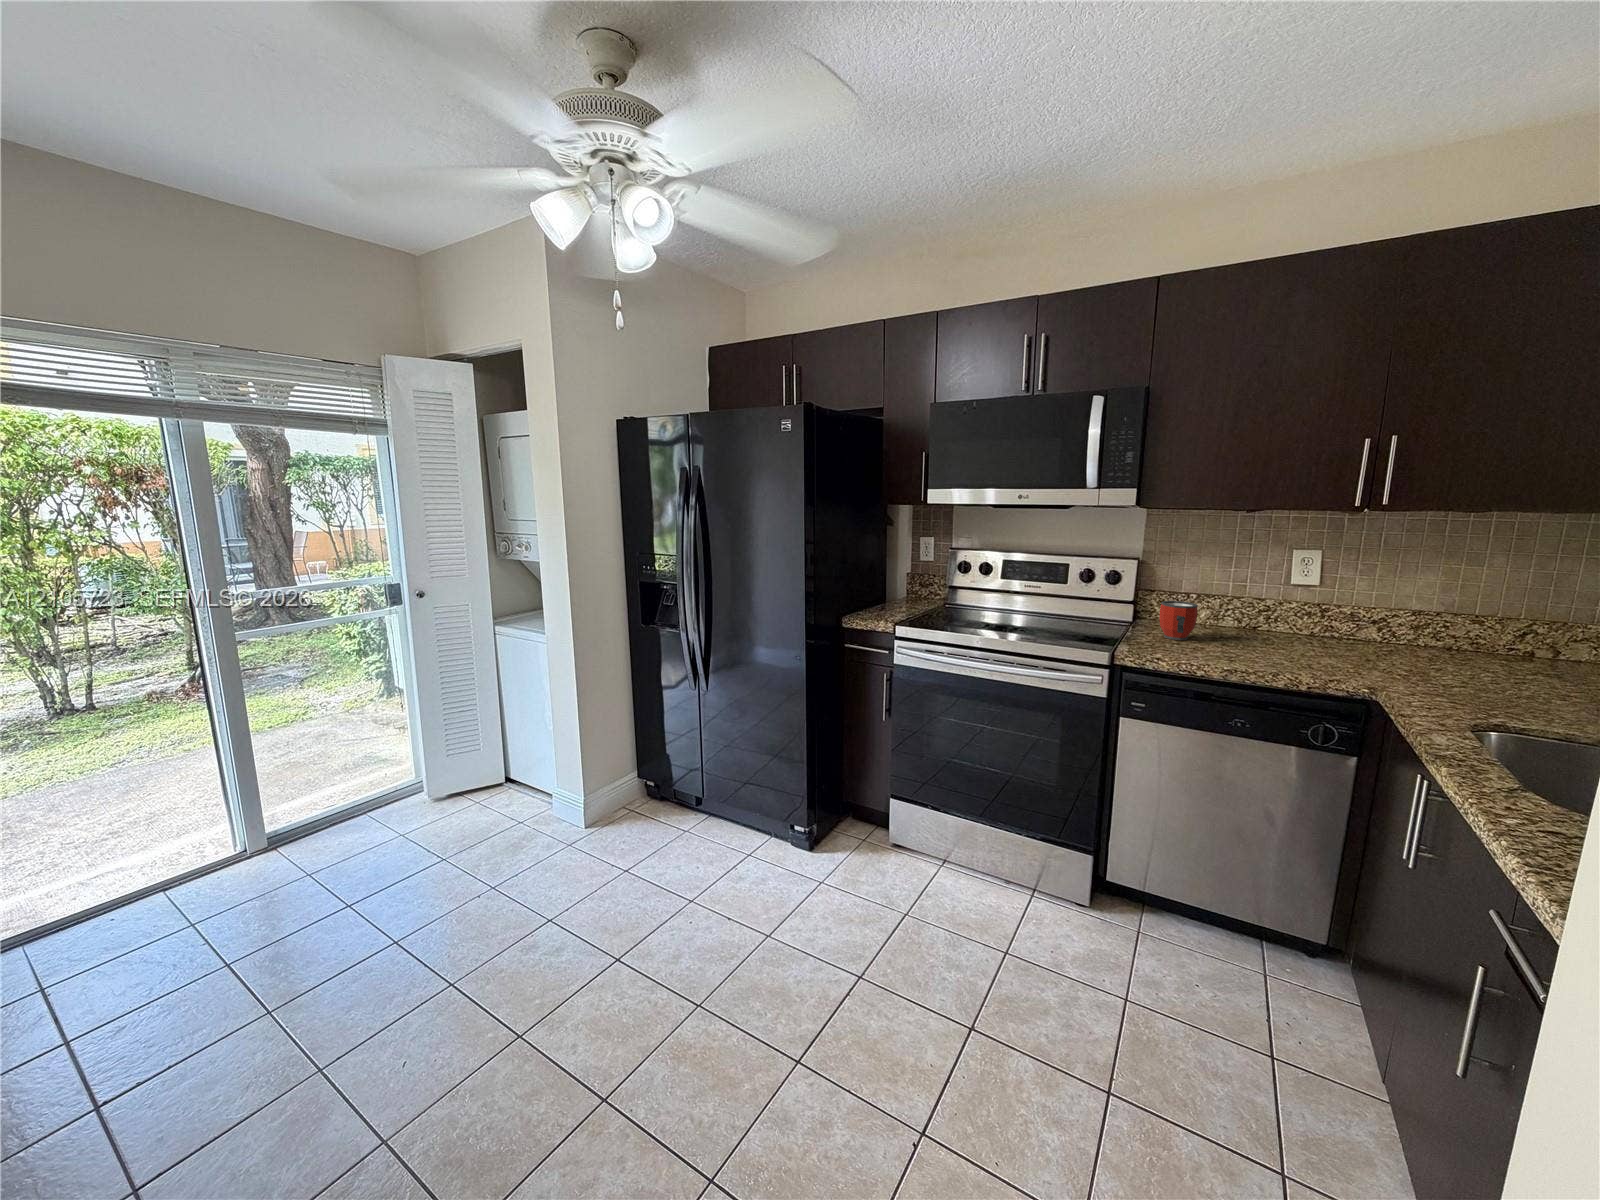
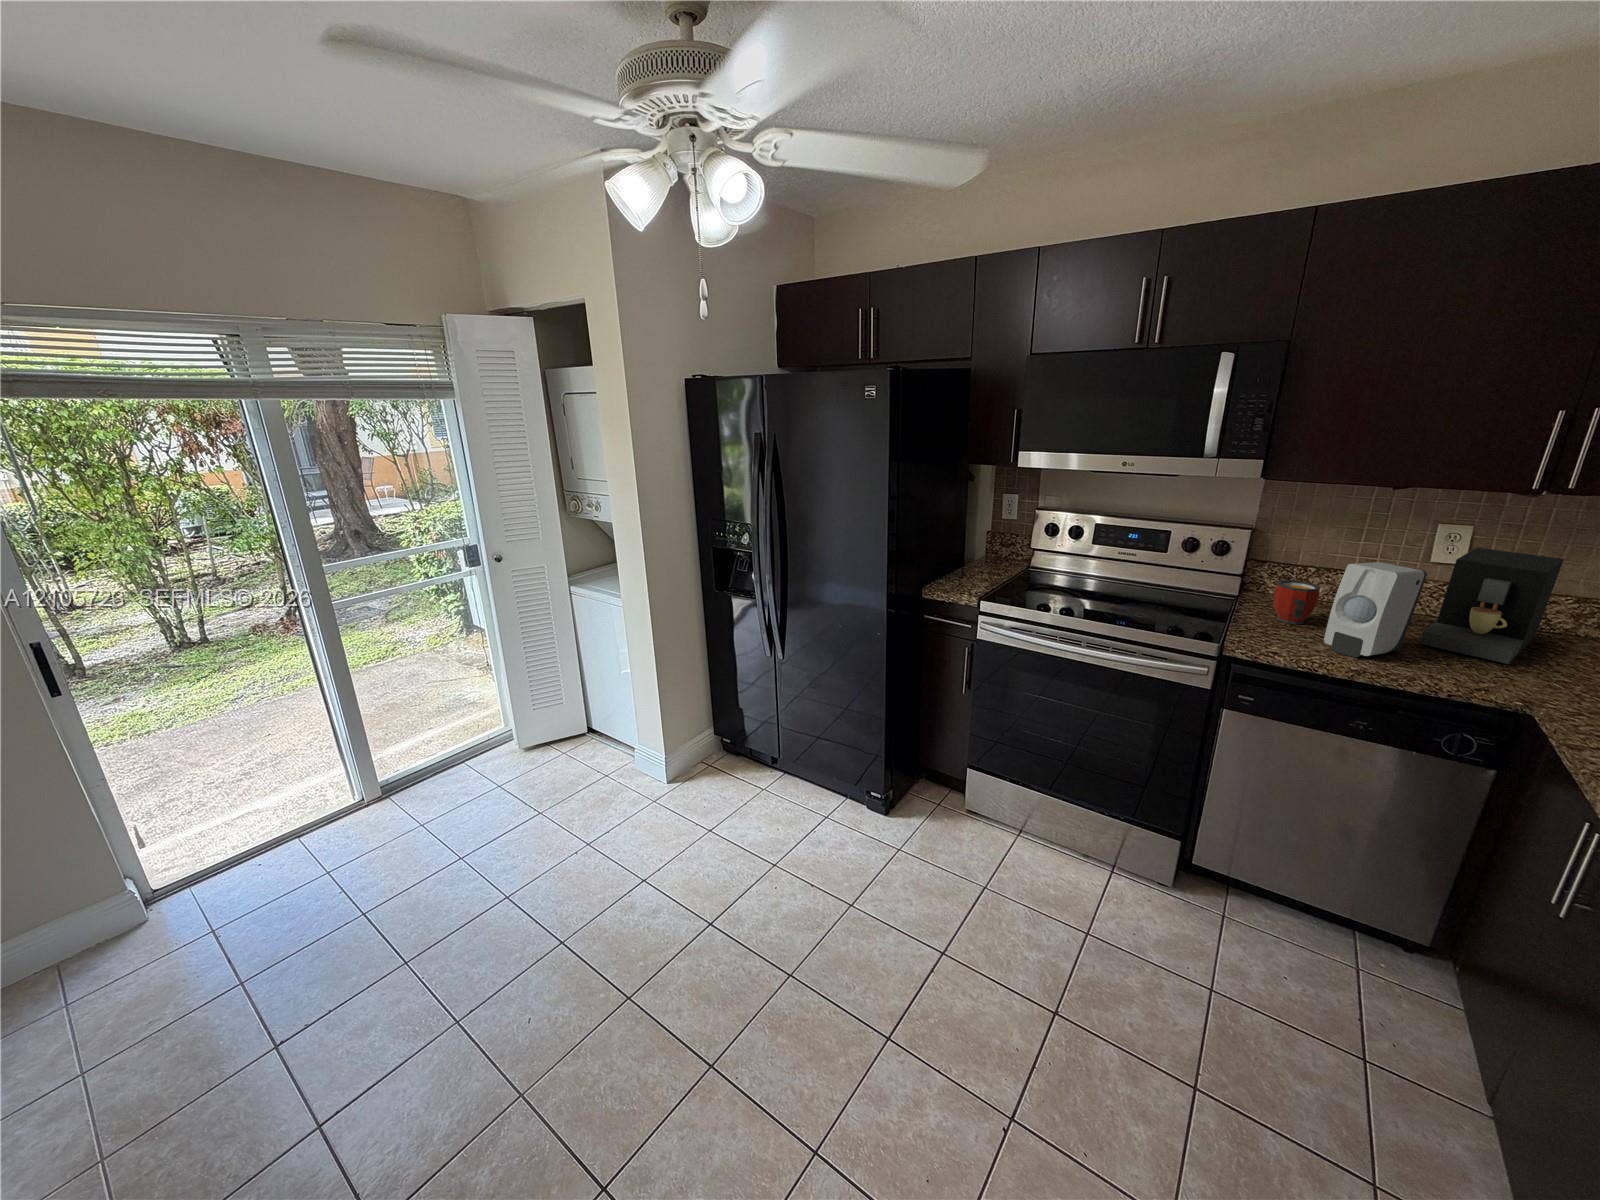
coffee maker: none [1285,569,1396,664] -> present [1420,548,1564,664]
soap dispenser: none [1202,576,1281,661] -> present [1324,562,1427,658]

